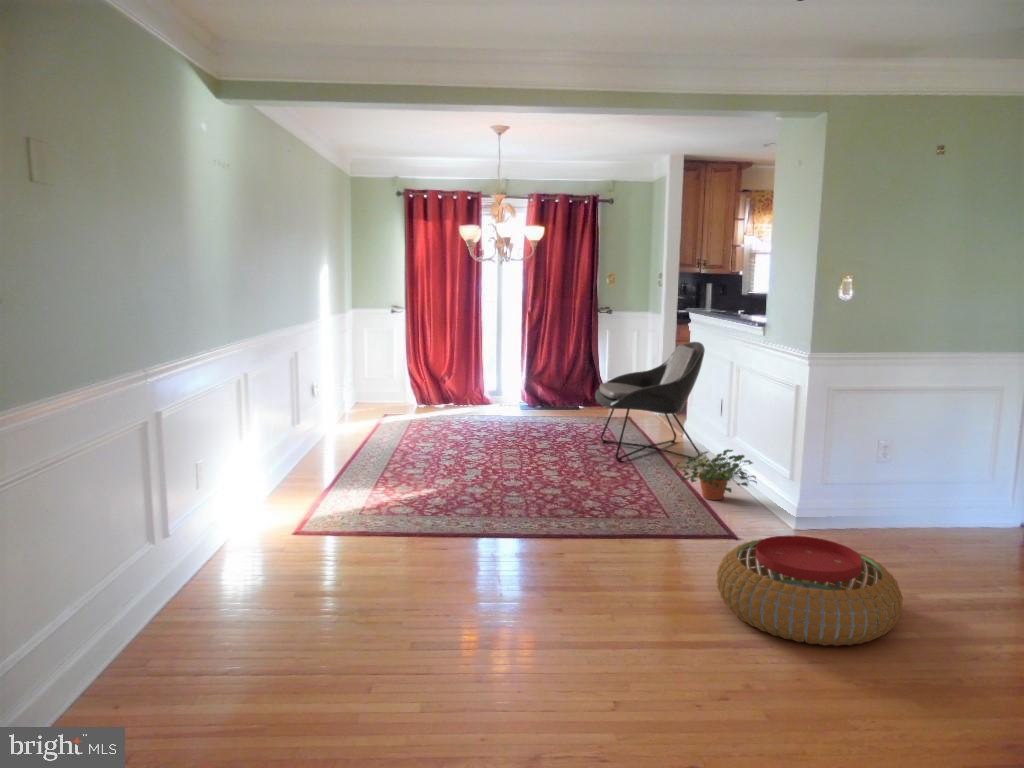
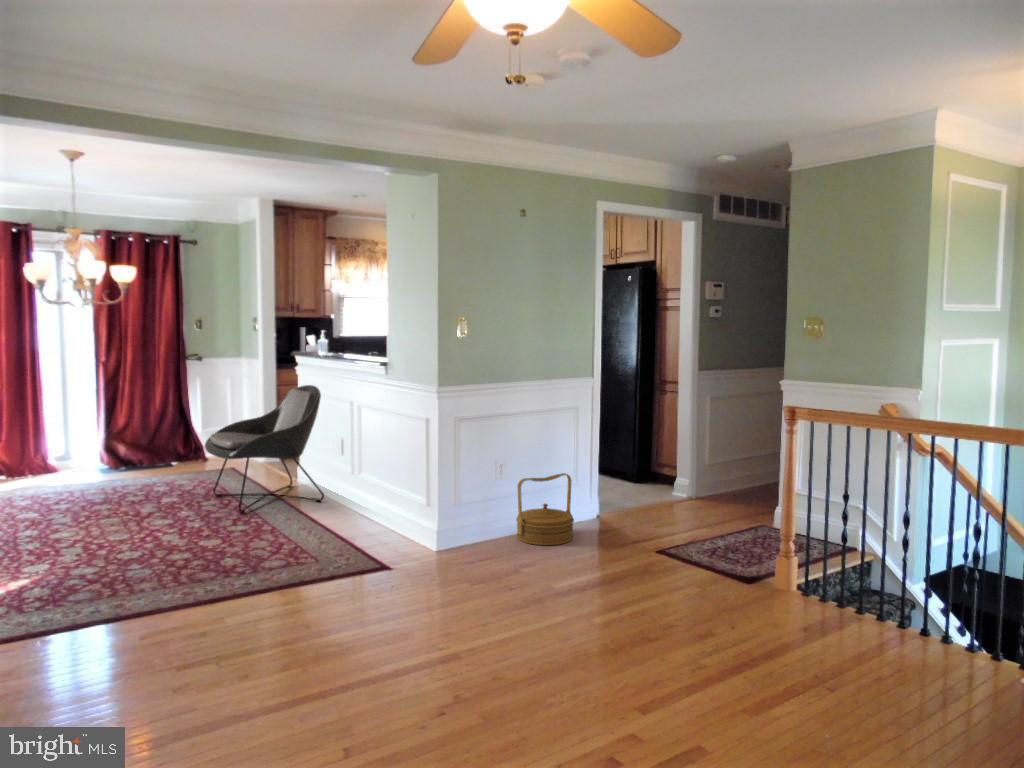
potted plant: present [673,449,757,500] -> none [309,485,392,536]
woven basket: none [904,466,988,553] -> present [516,473,574,545]
pouf: present [717,536,903,646] -> none [394,551,548,646]

